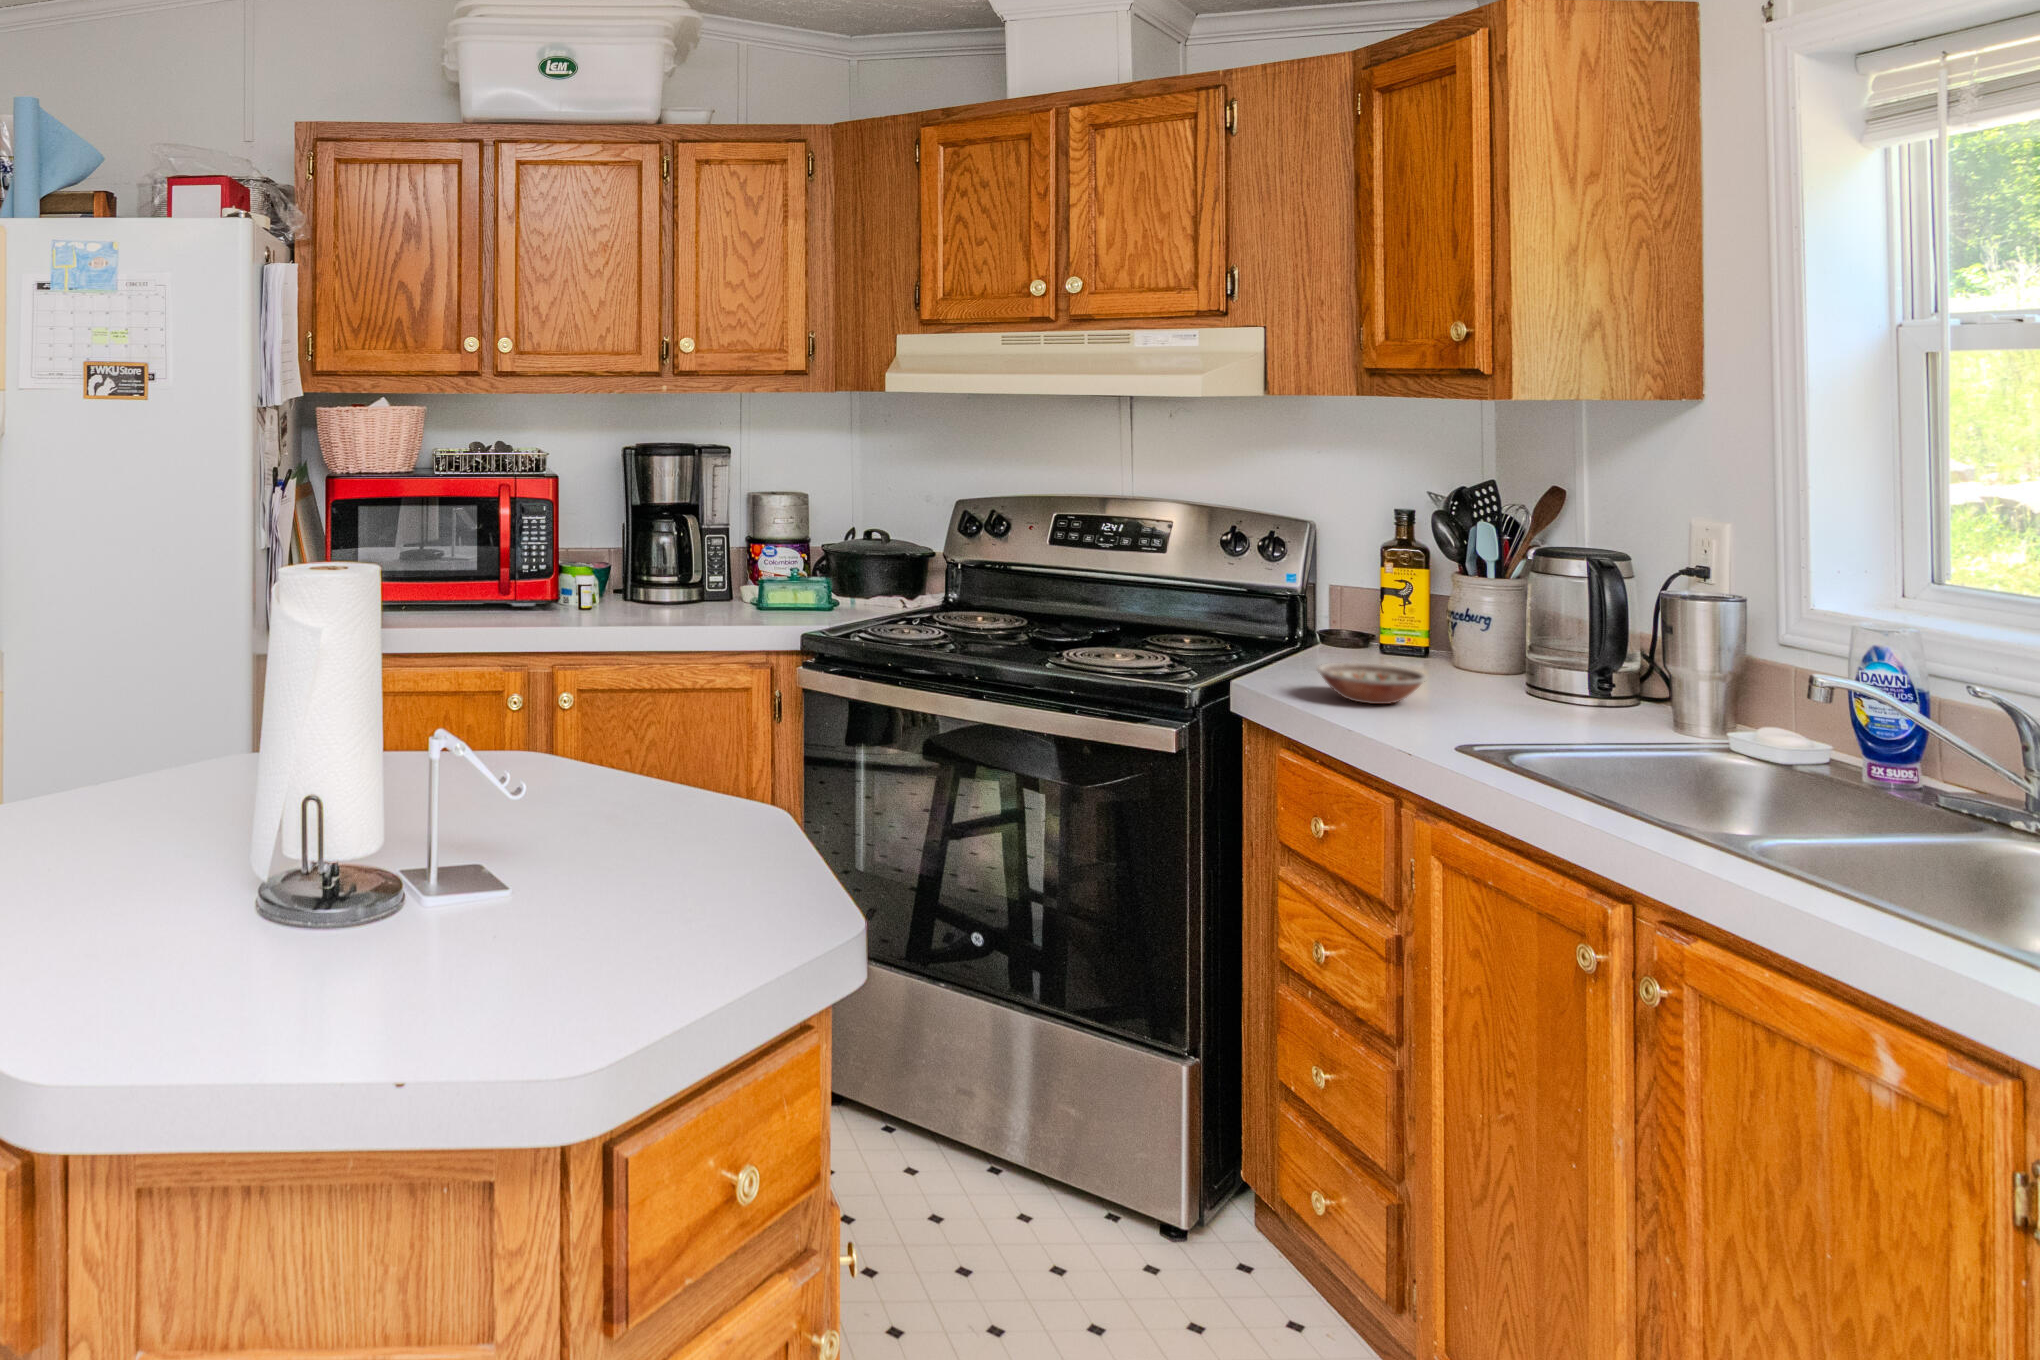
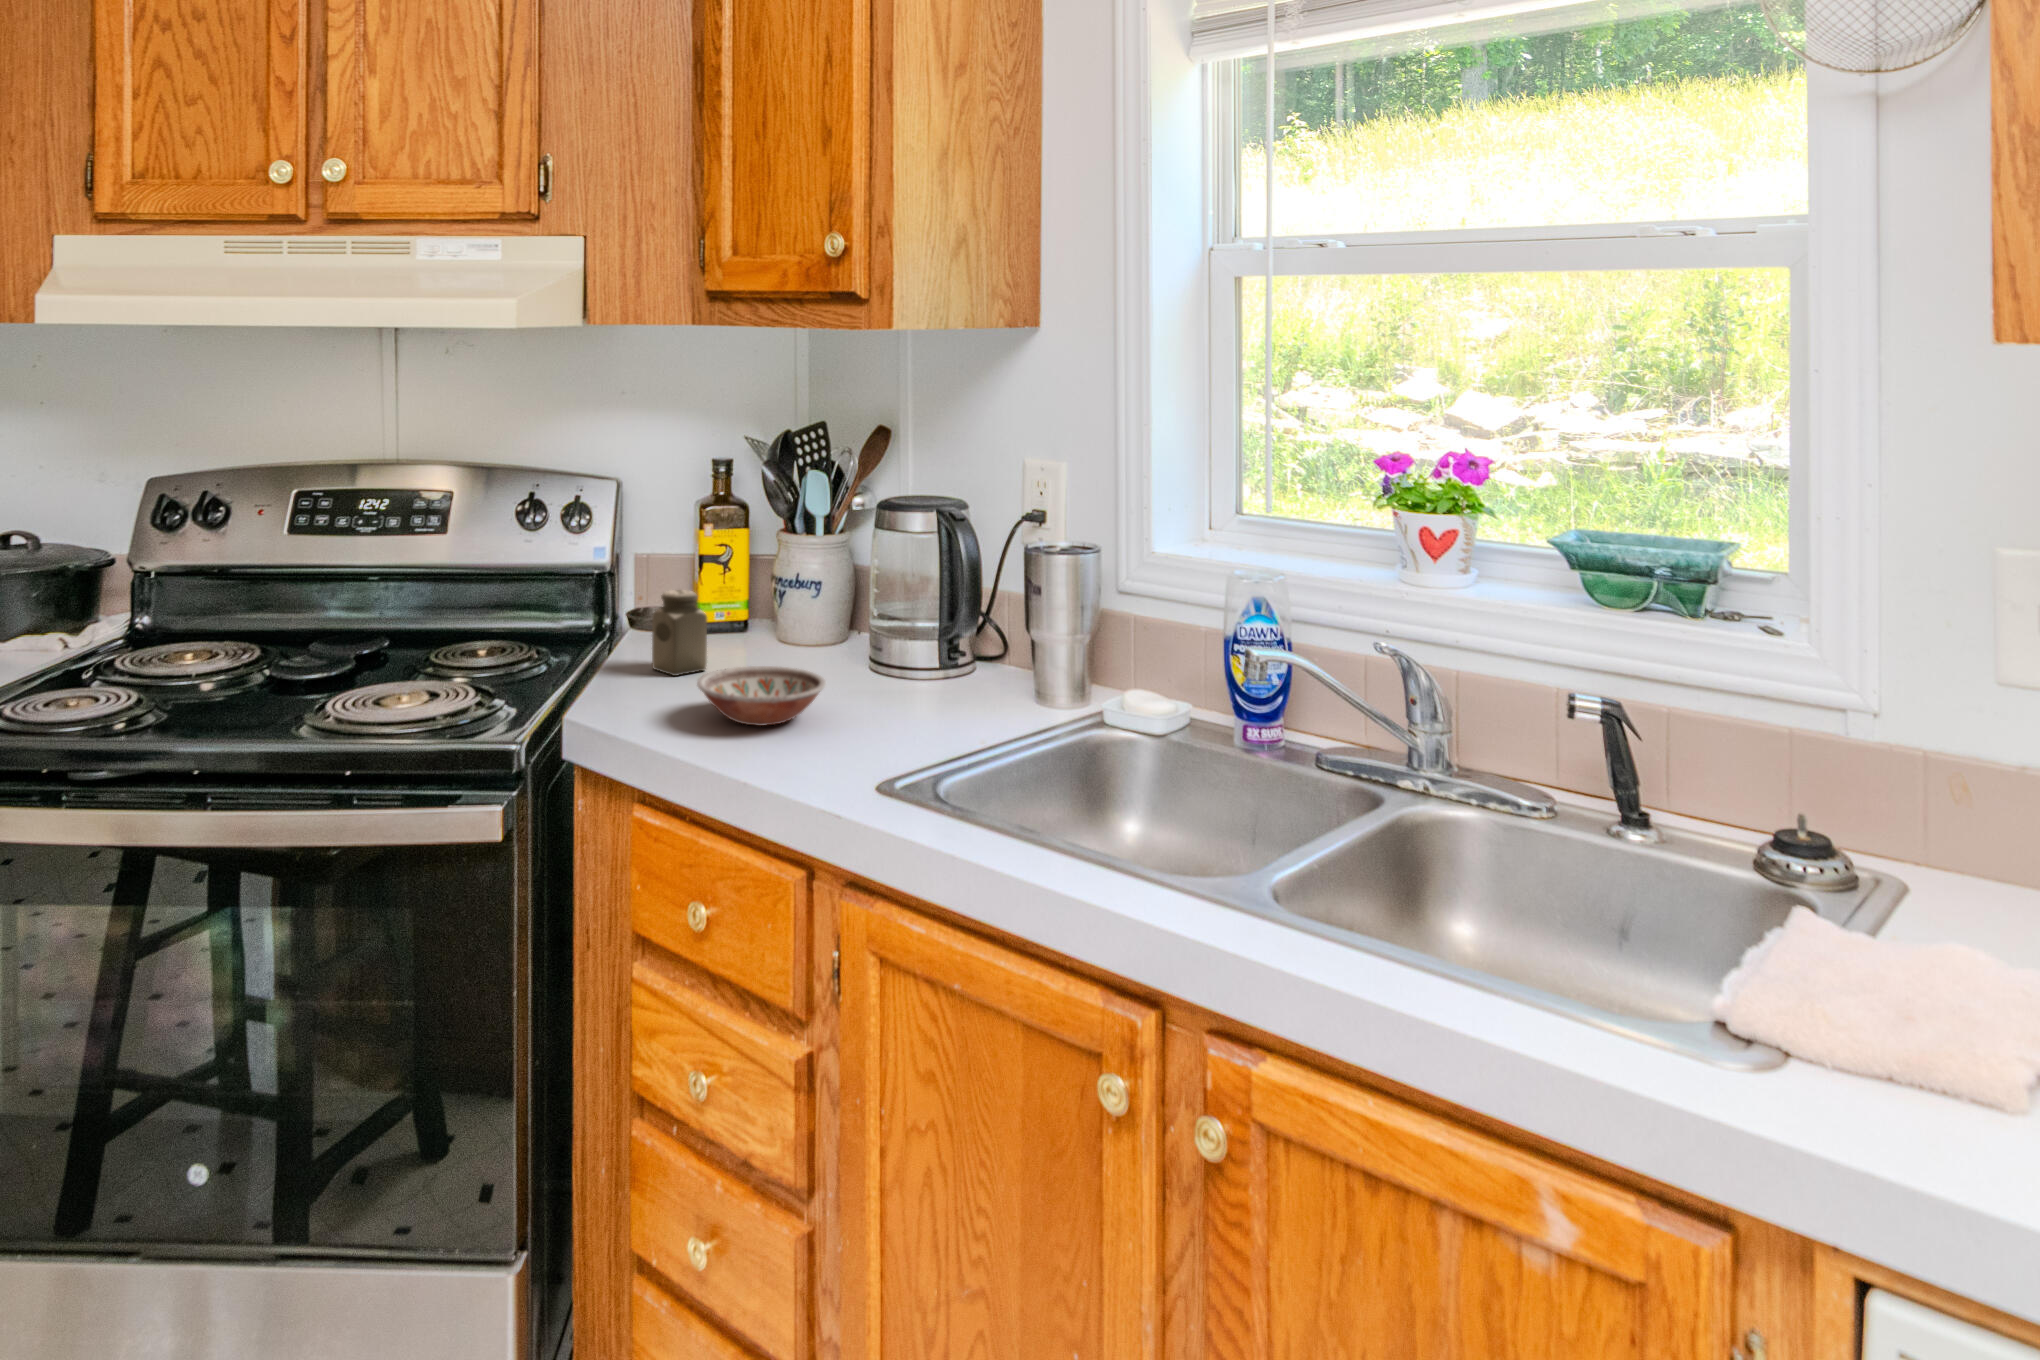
salt shaker: none [1307,606,1354,671] -> present [652,590,707,676]

